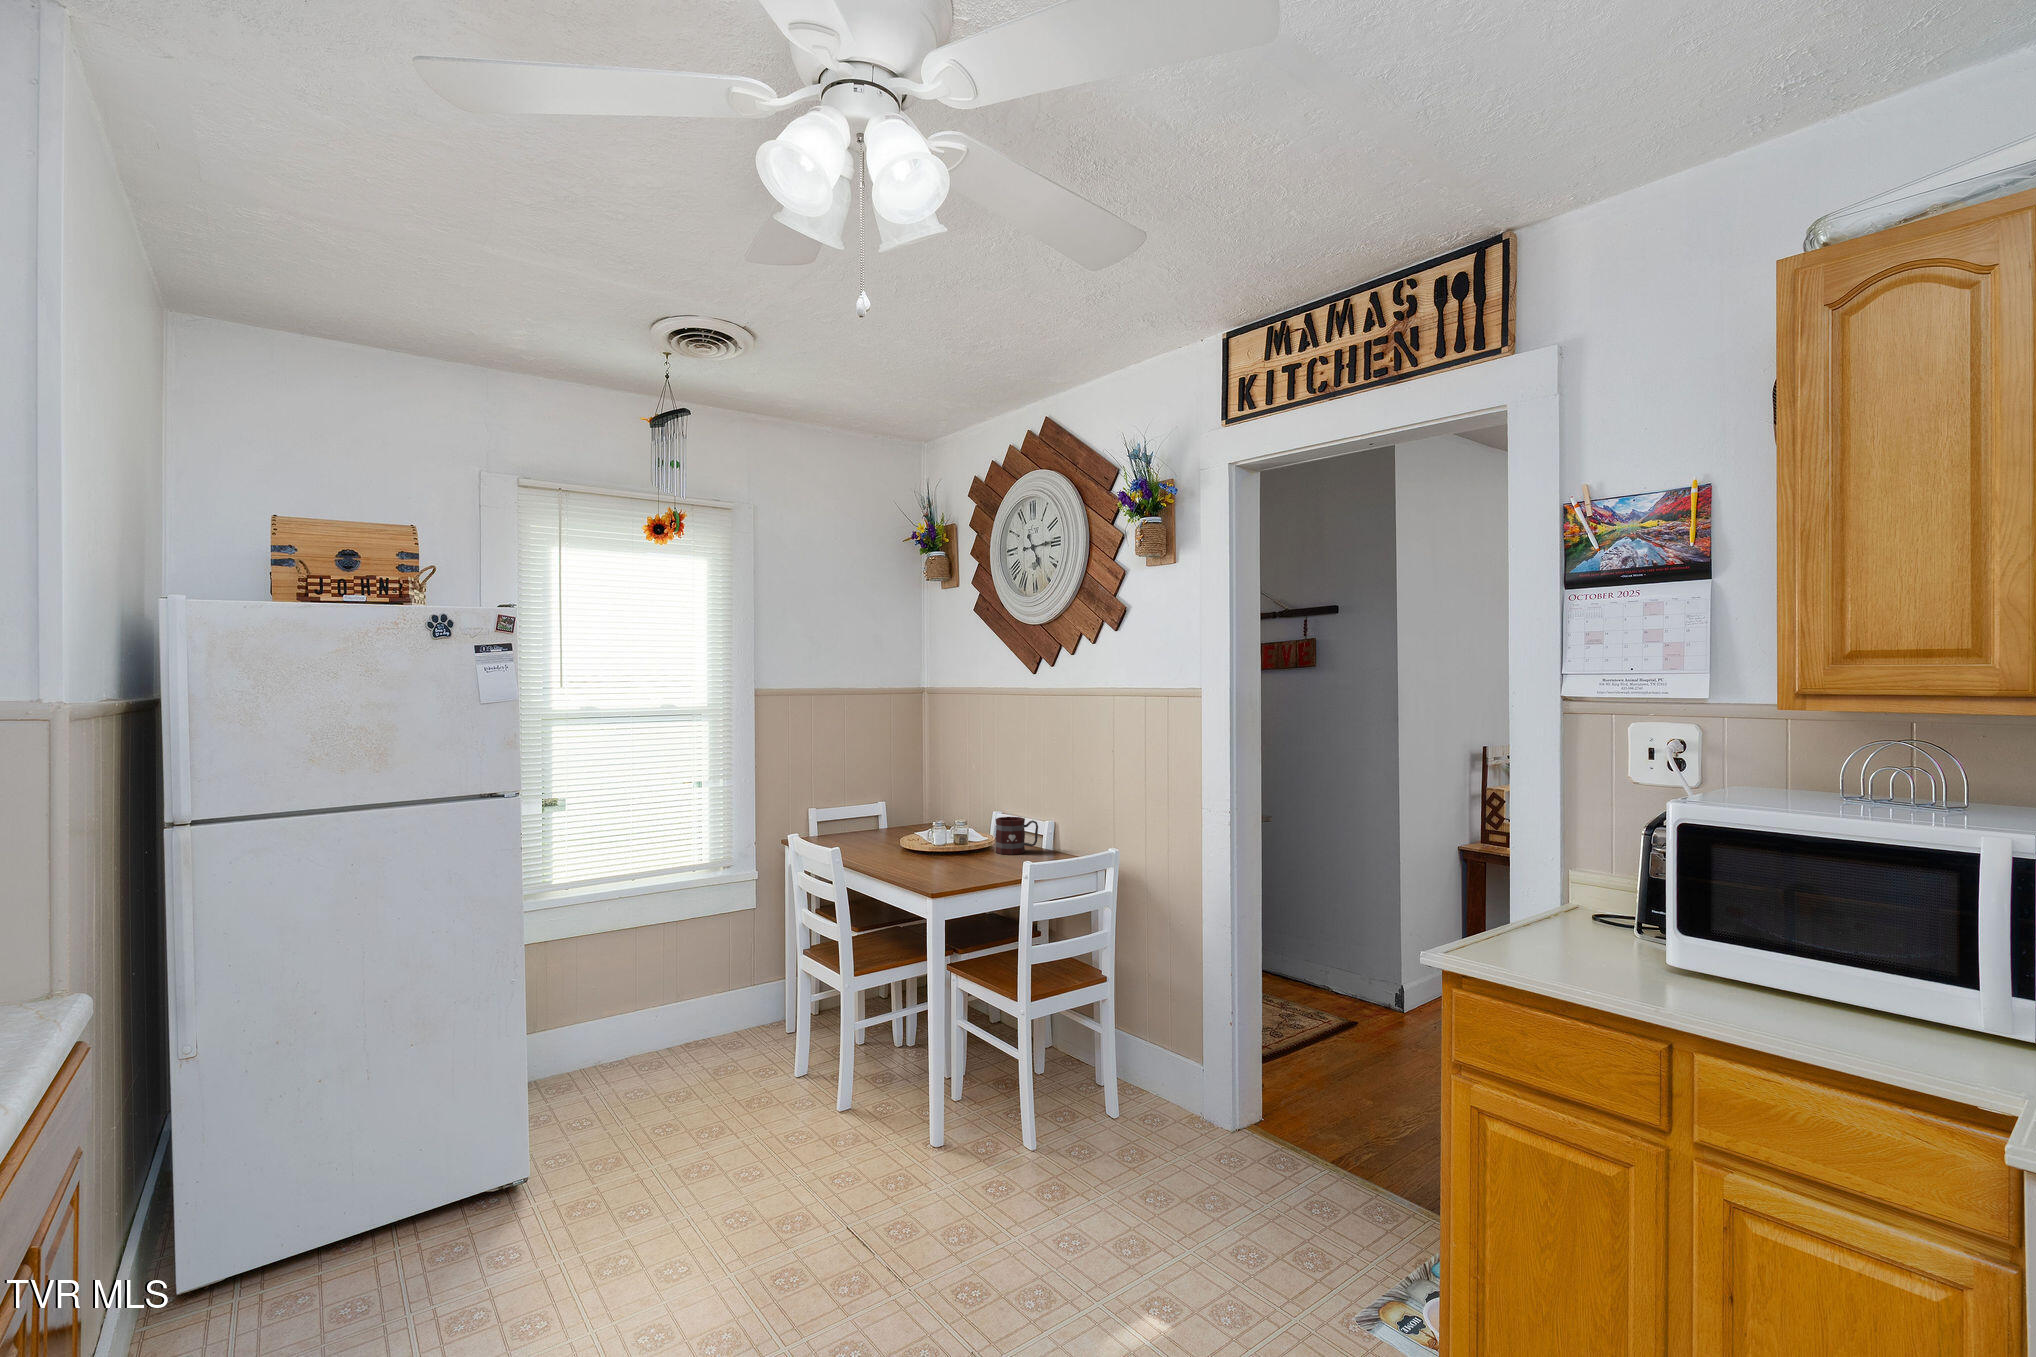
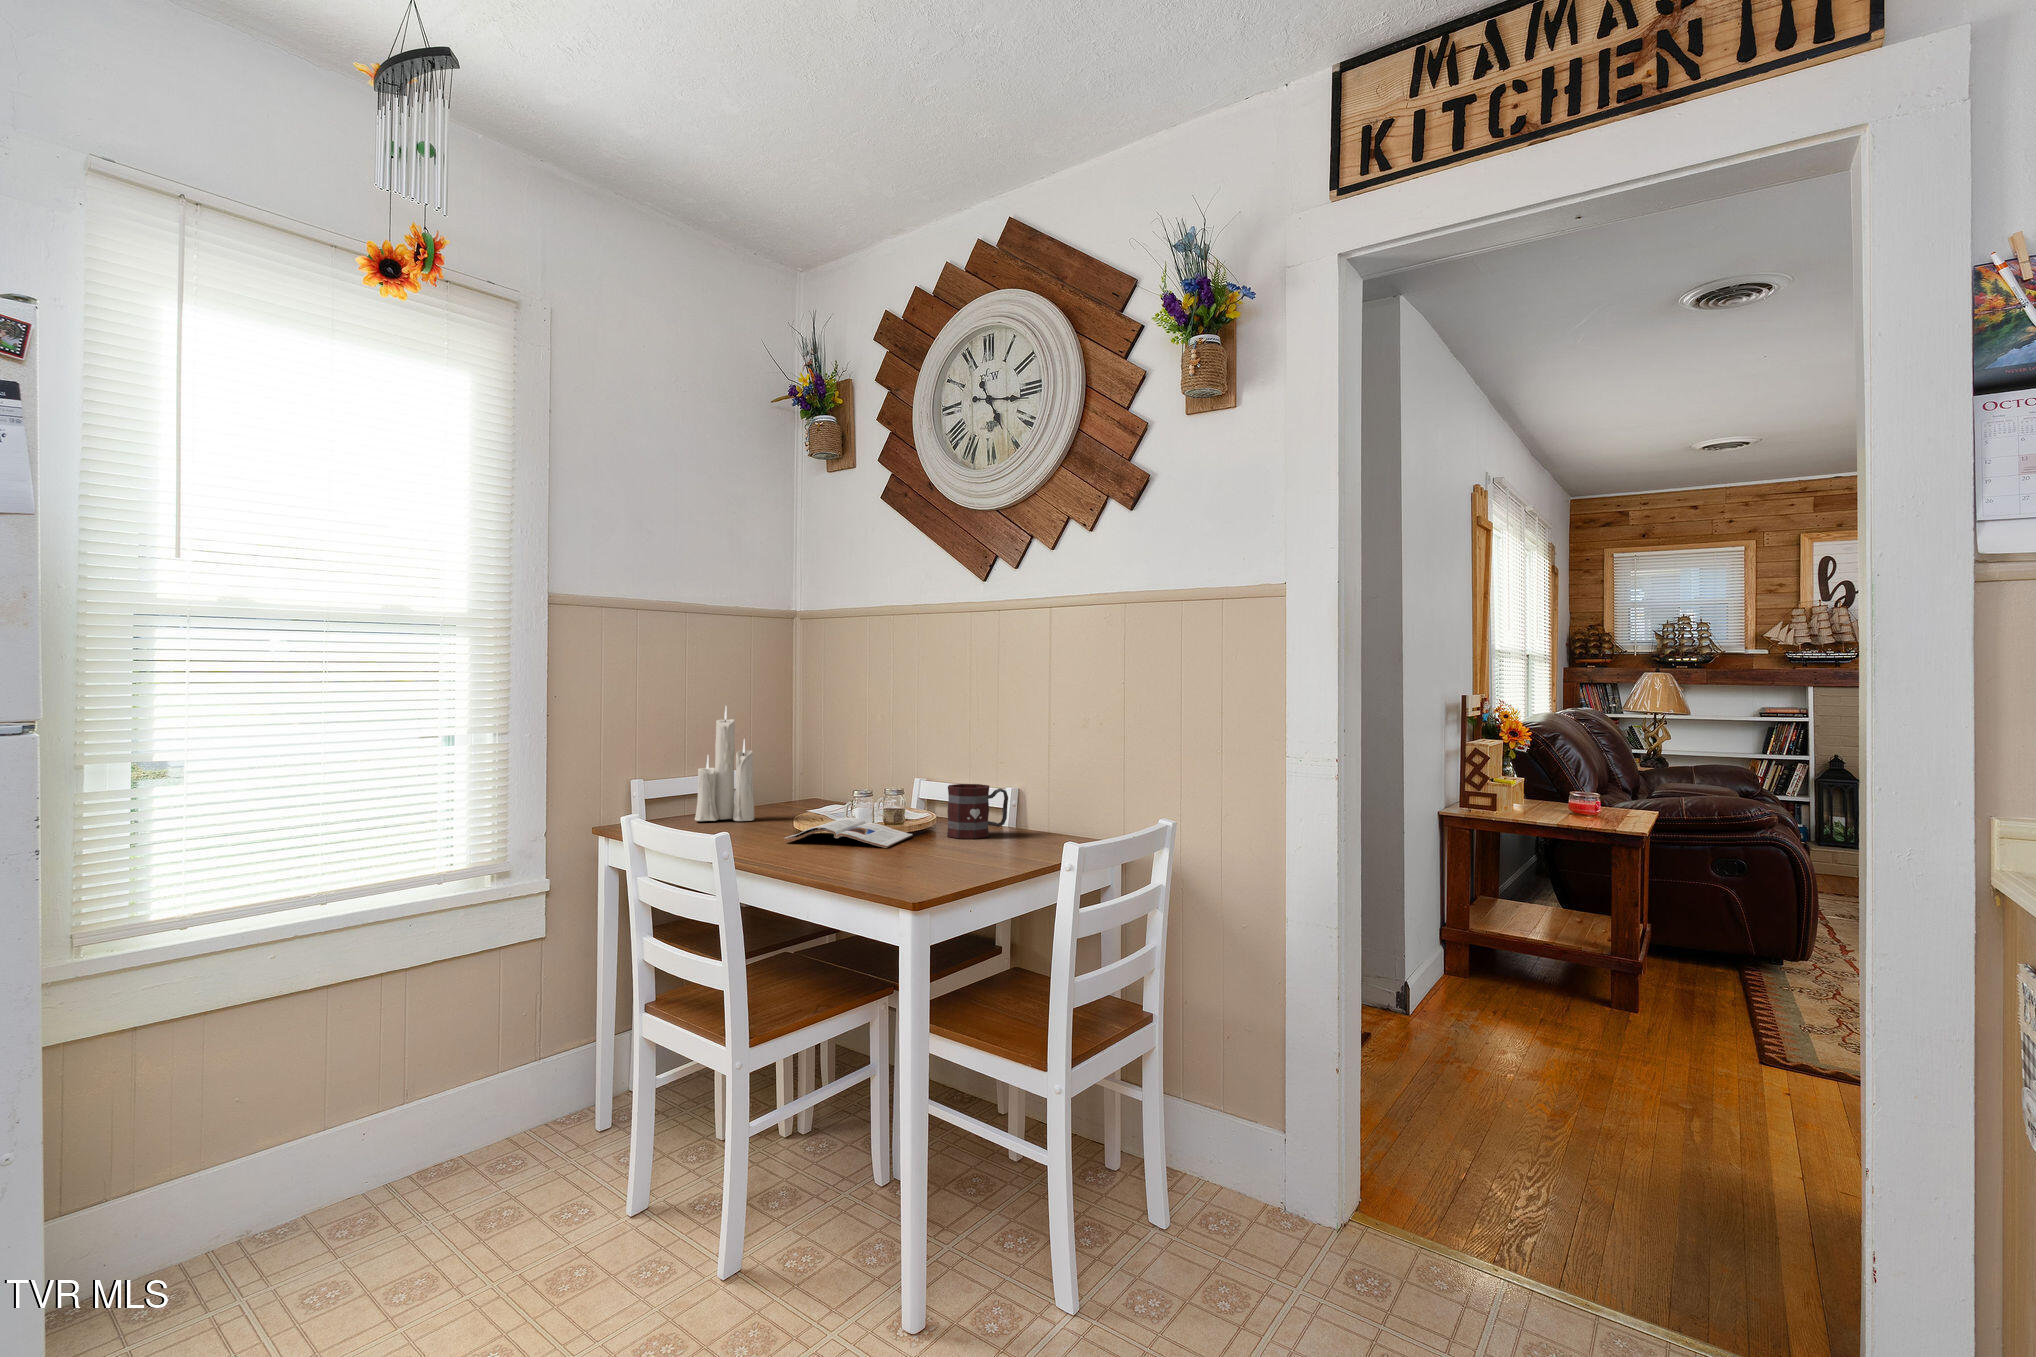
candle: none [846,756,884,837] -> present [695,707,755,821]
magazine: none [888,838,973,860] -> present [784,818,913,848]

